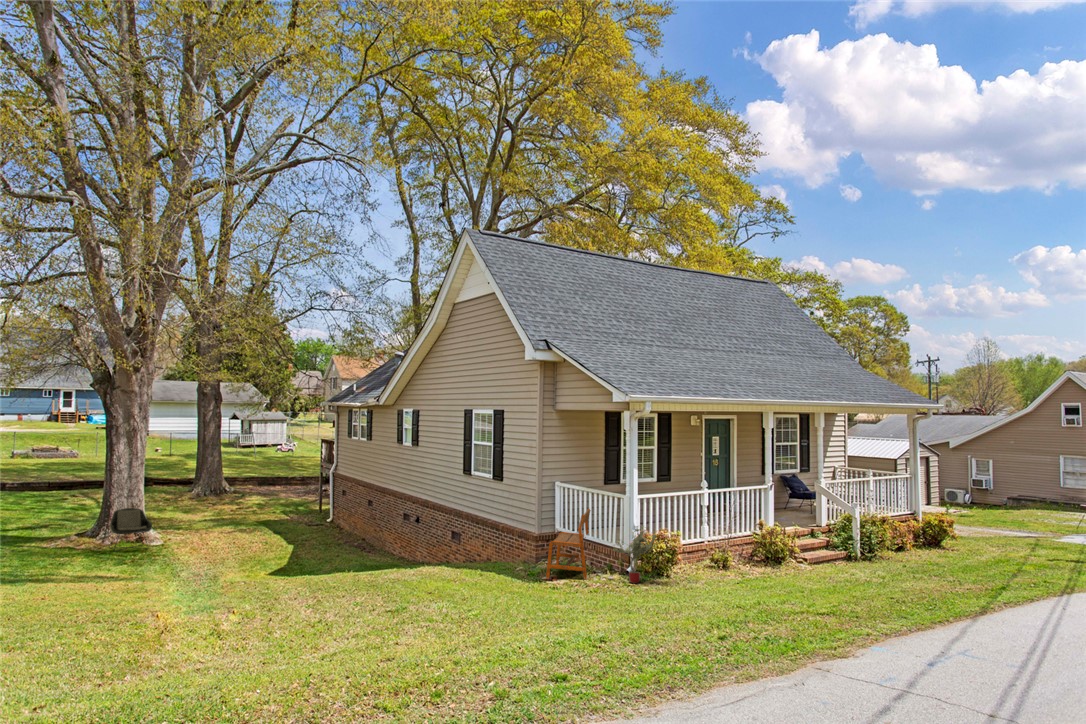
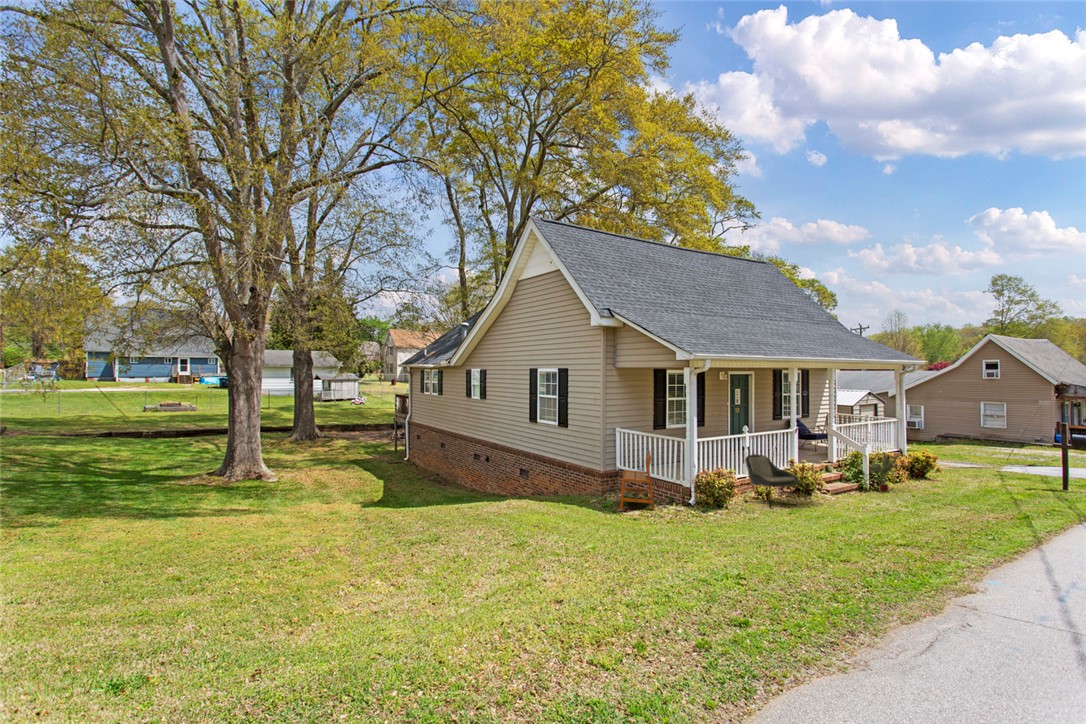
lounge chair: present [109,508,152,552] -> present [745,454,799,508]
potted tree: present [613,526,656,584] -> present [869,452,898,492]

